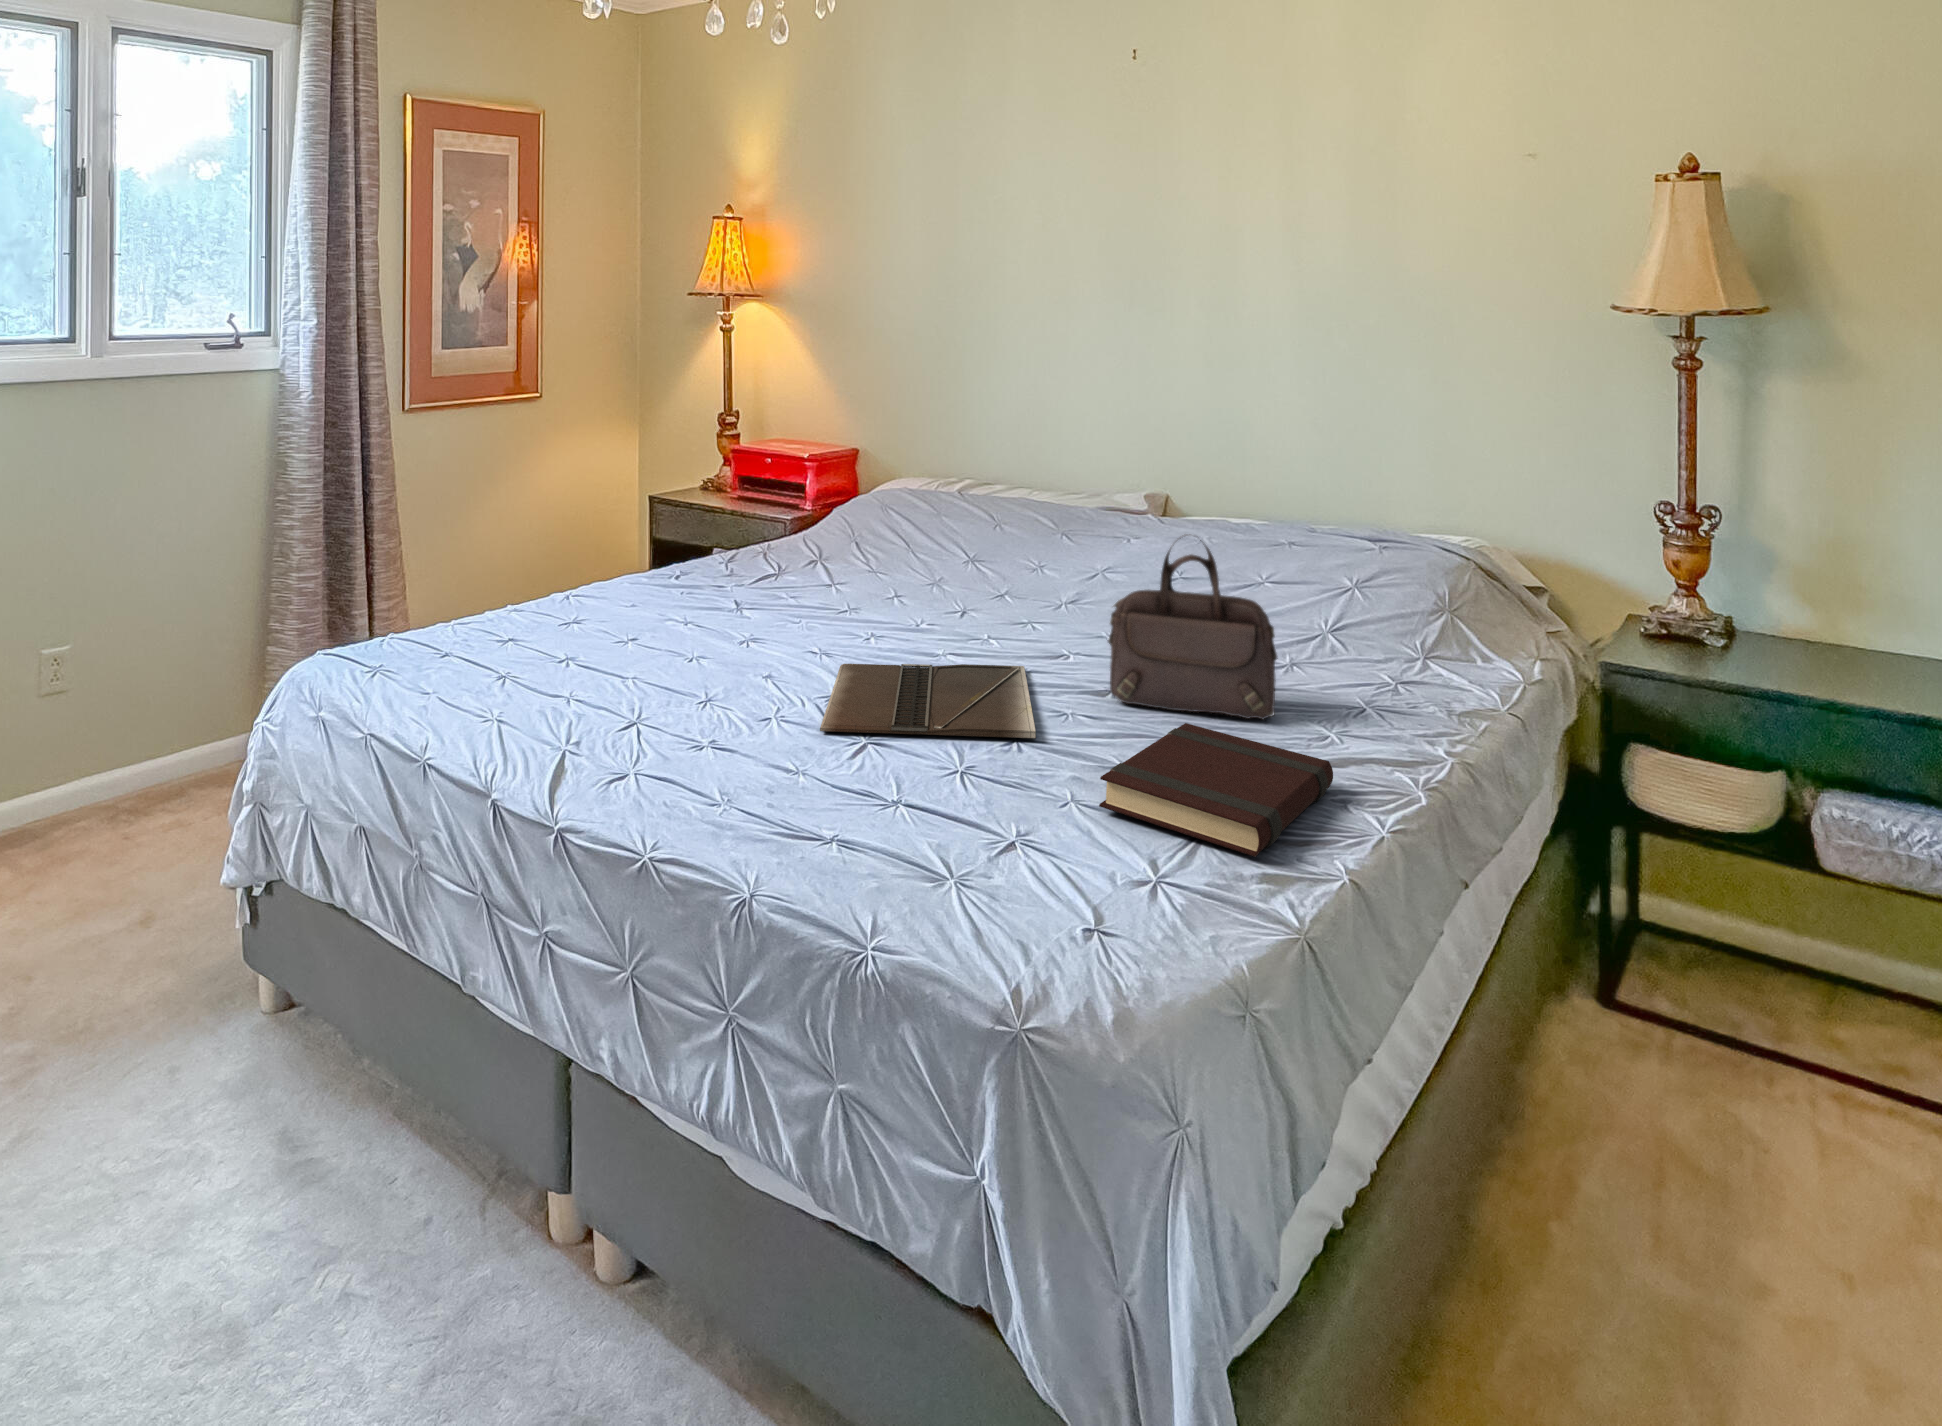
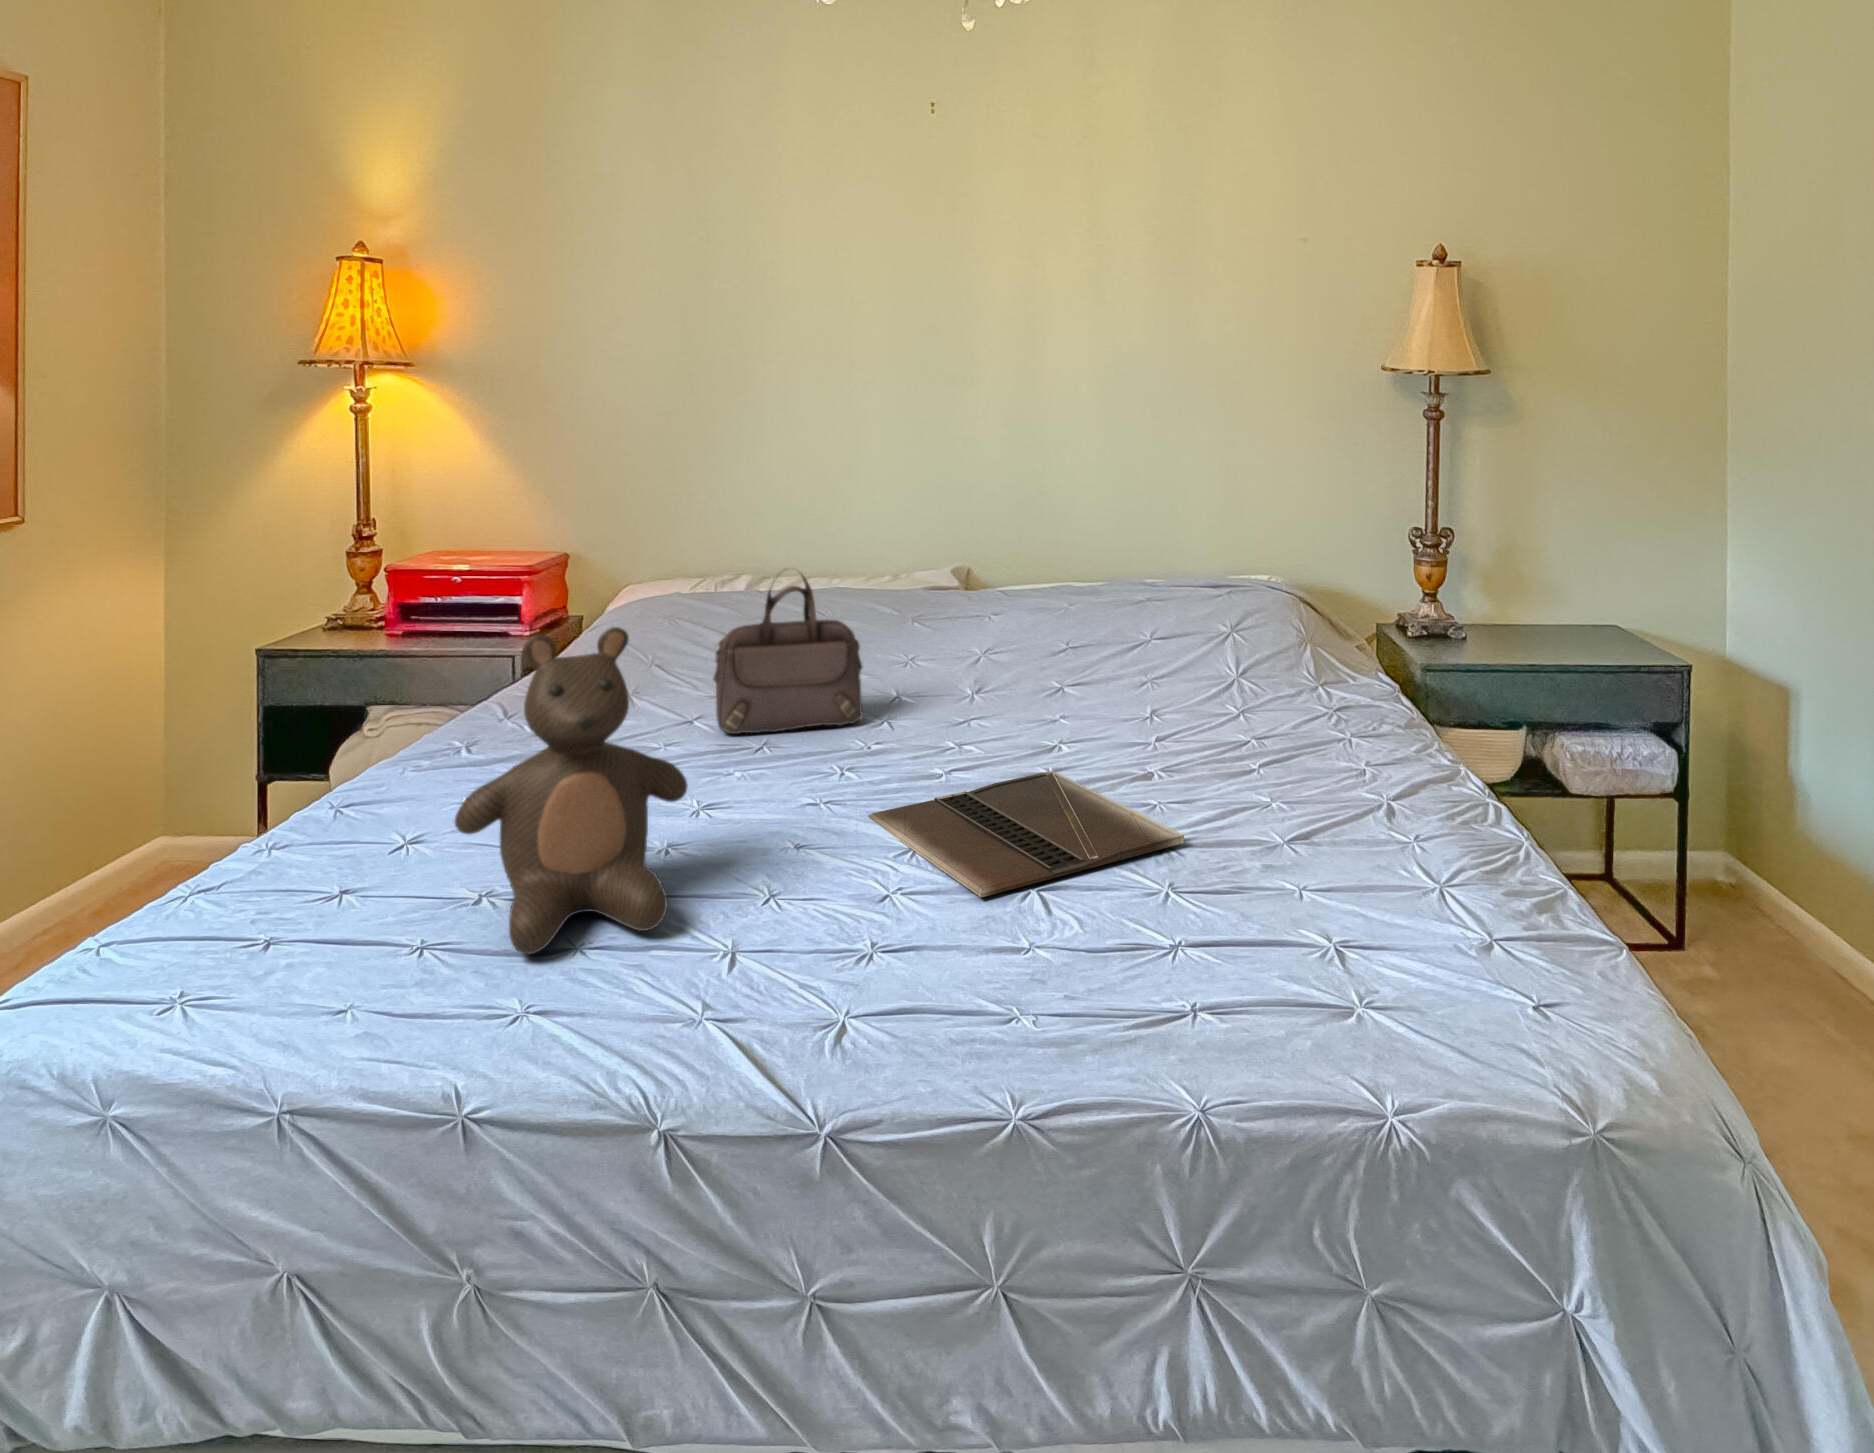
teddy bear: none [513,481,670,693] -> present [455,627,688,954]
handbag: present [1108,540,1278,719] -> present [713,574,863,734]
book: present [1099,723,1333,857] -> none [1307,791,1516,900]

